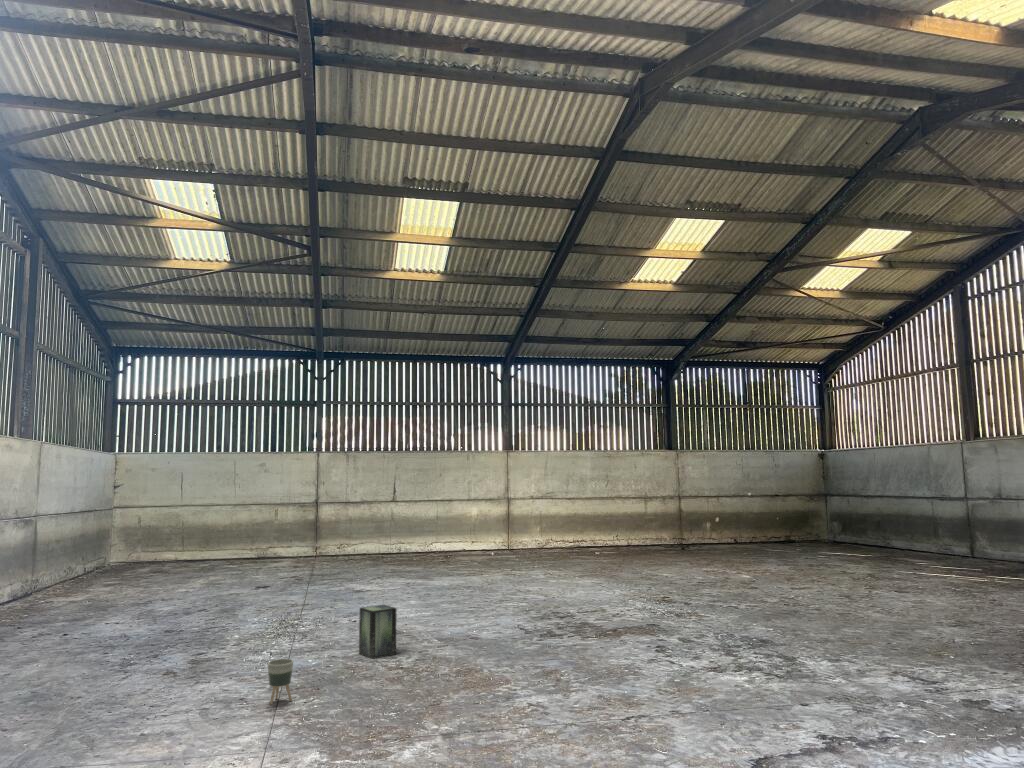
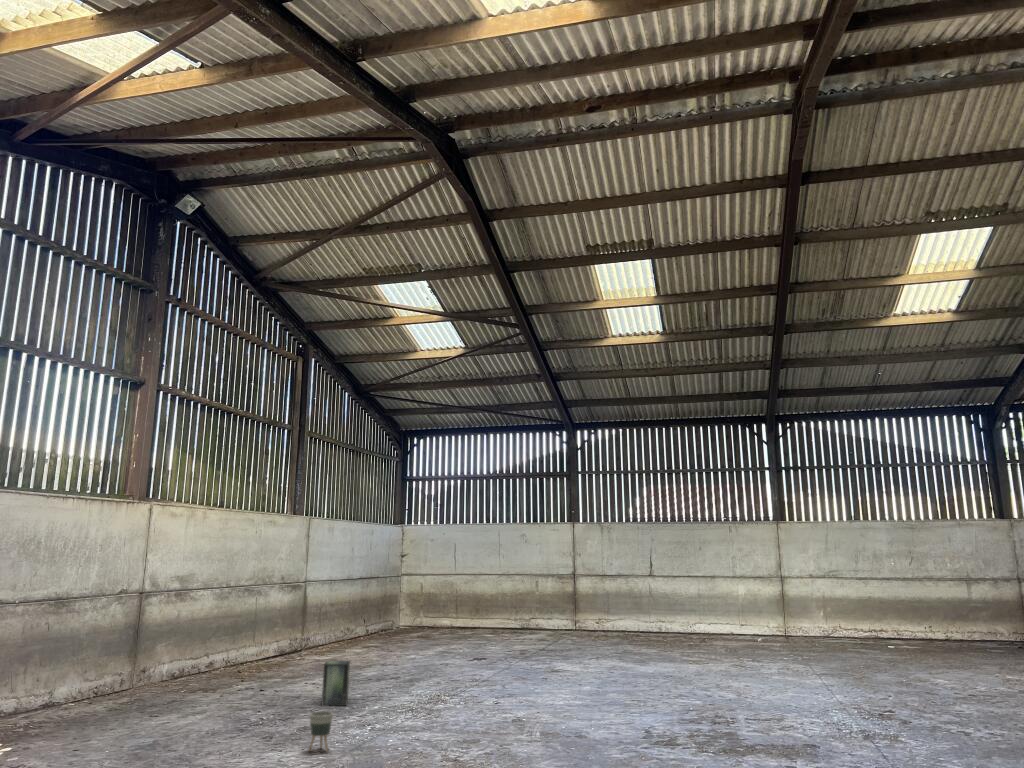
storage box: present [359,605,397,659] -> present [322,661,350,706]

